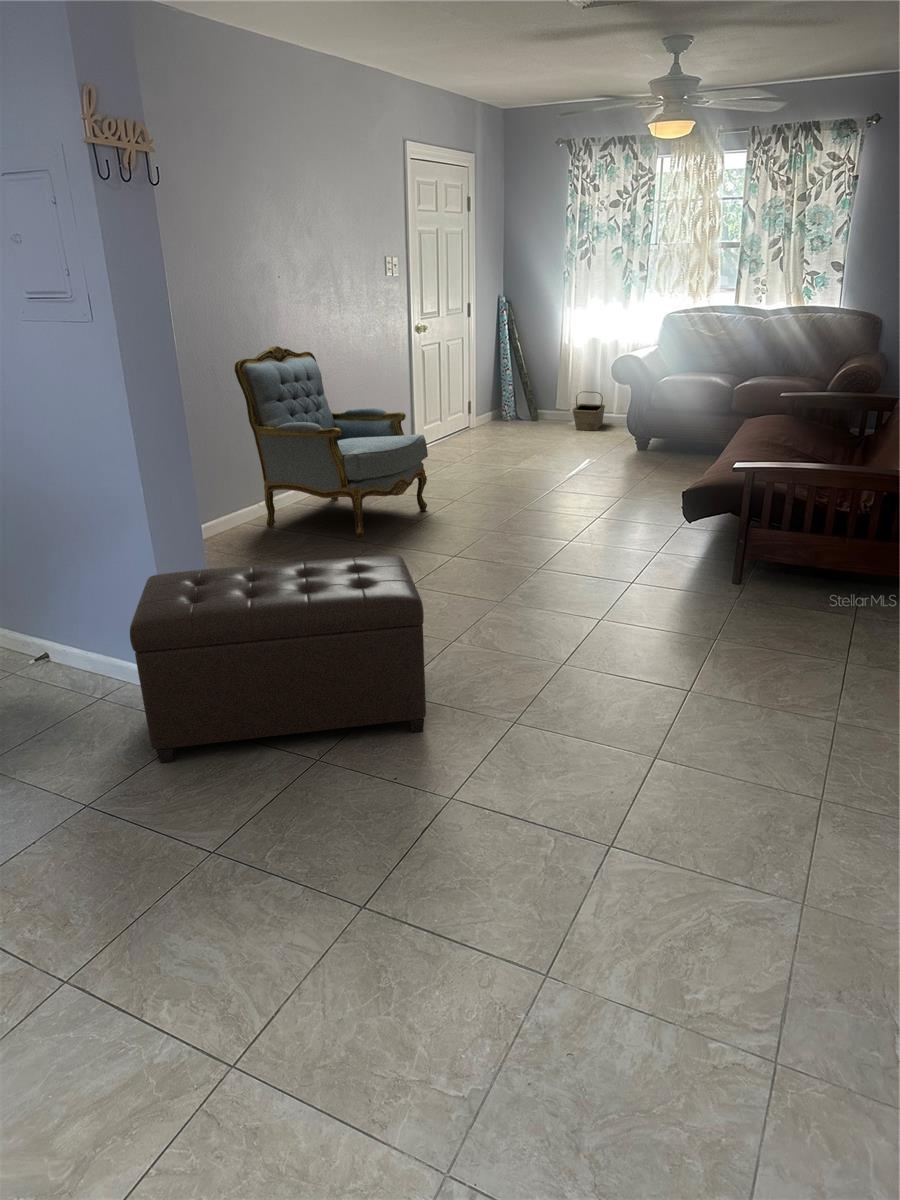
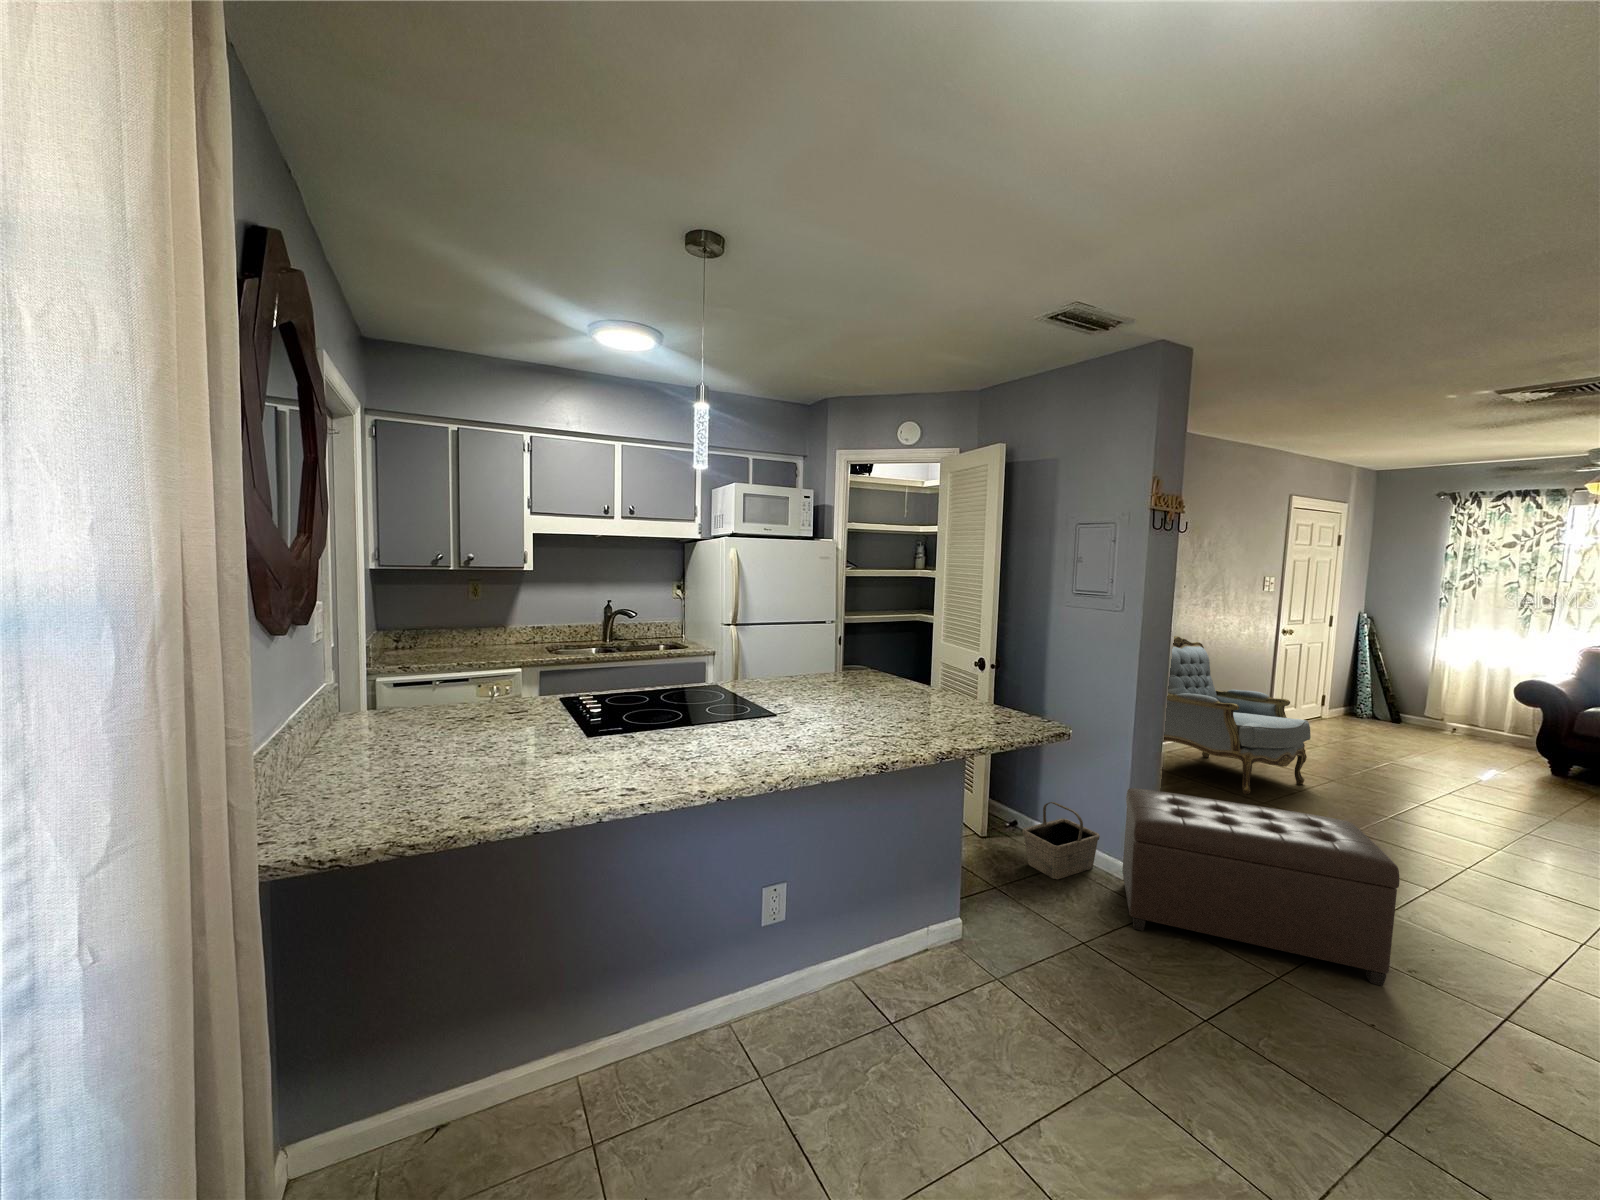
basket: present [572,391,605,431] -> present [1023,802,1100,879]

